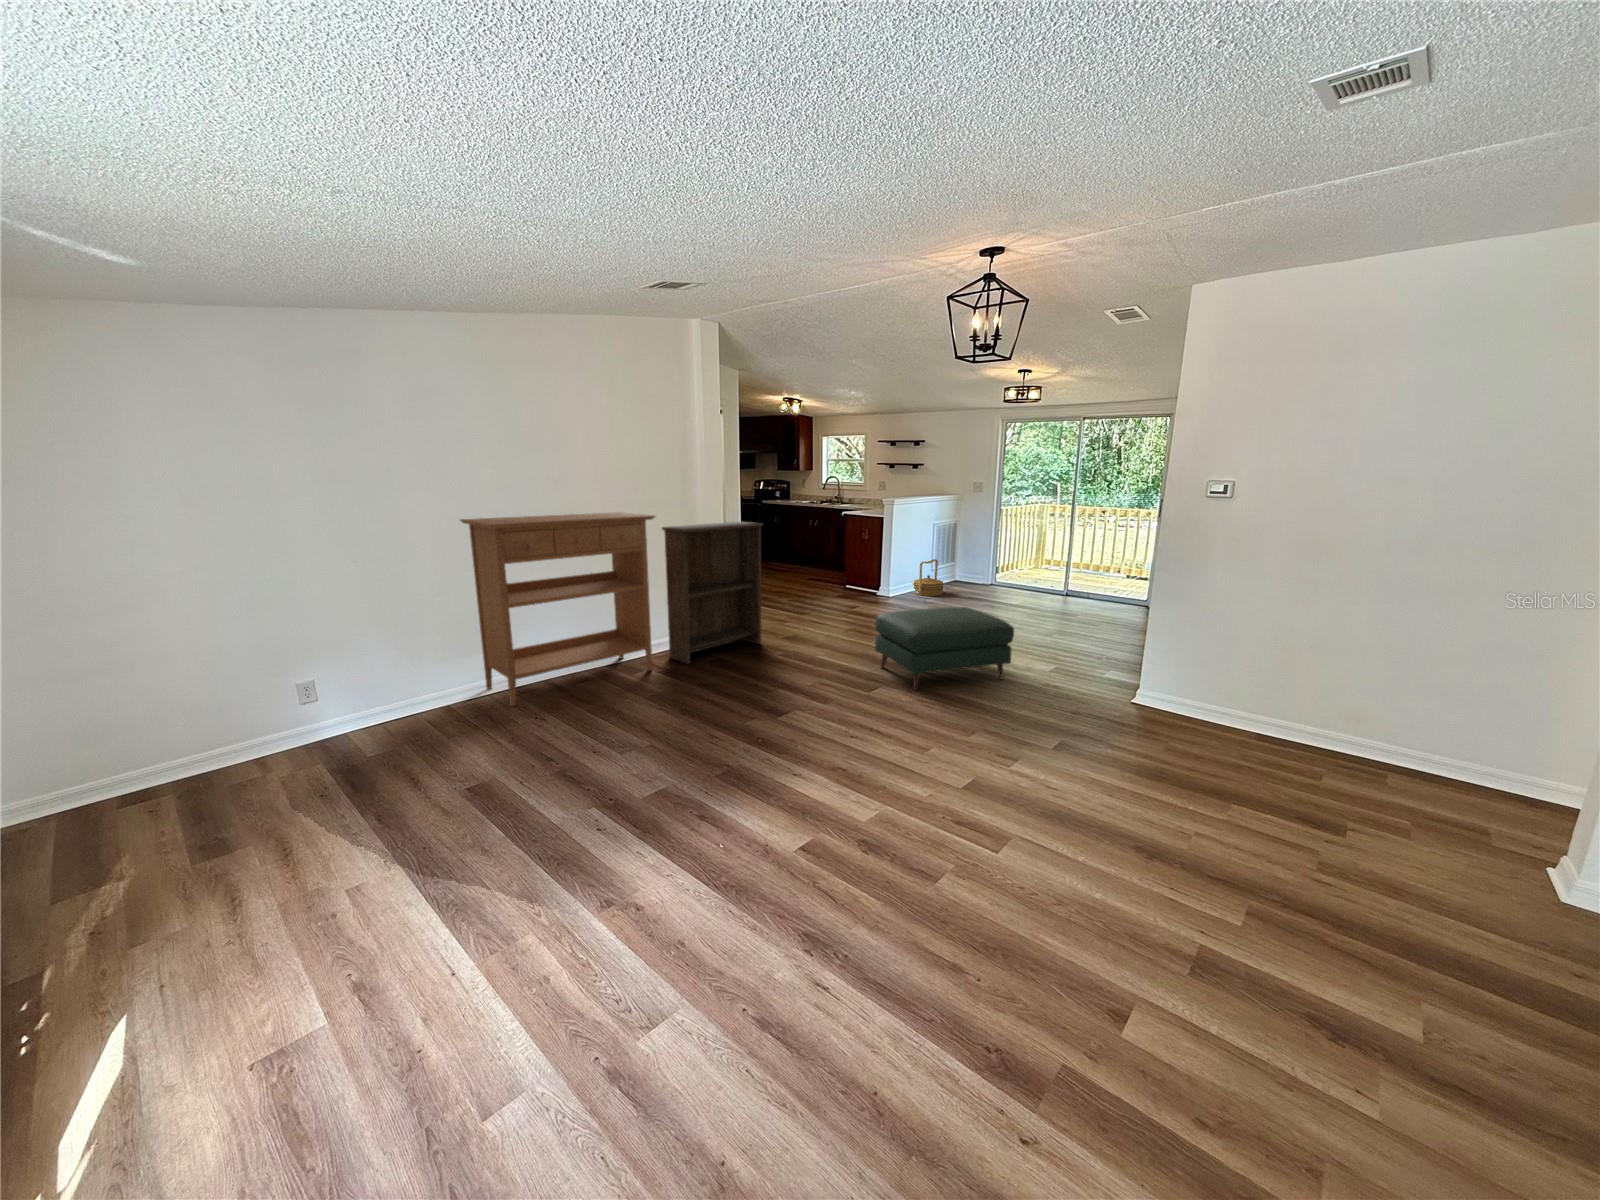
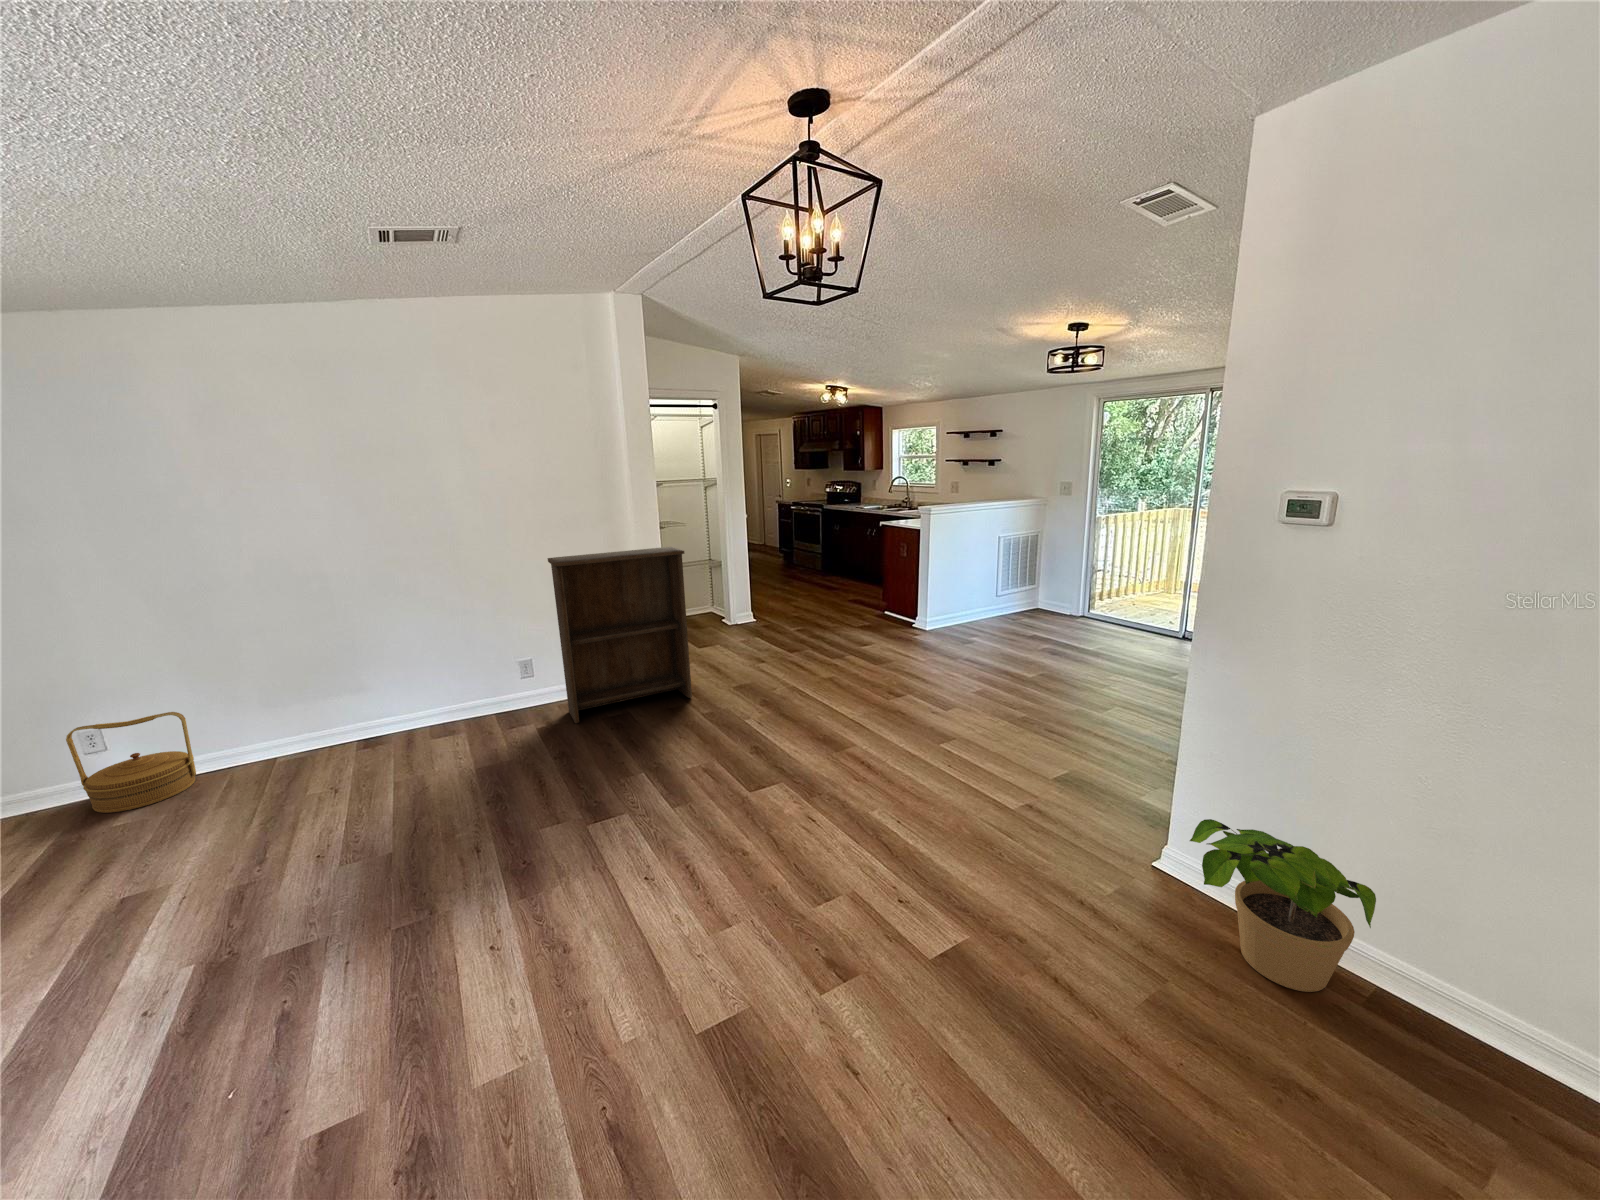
console table: present [460,512,655,706] -> none [265,540,529,772]
woven basket: present [913,559,944,596] -> present [66,712,196,813]
ottoman: present [875,607,1014,690] -> none [786,674,966,802]
potted plant: none [1169,649,1258,731] -> present [1190,819,1376,992]

